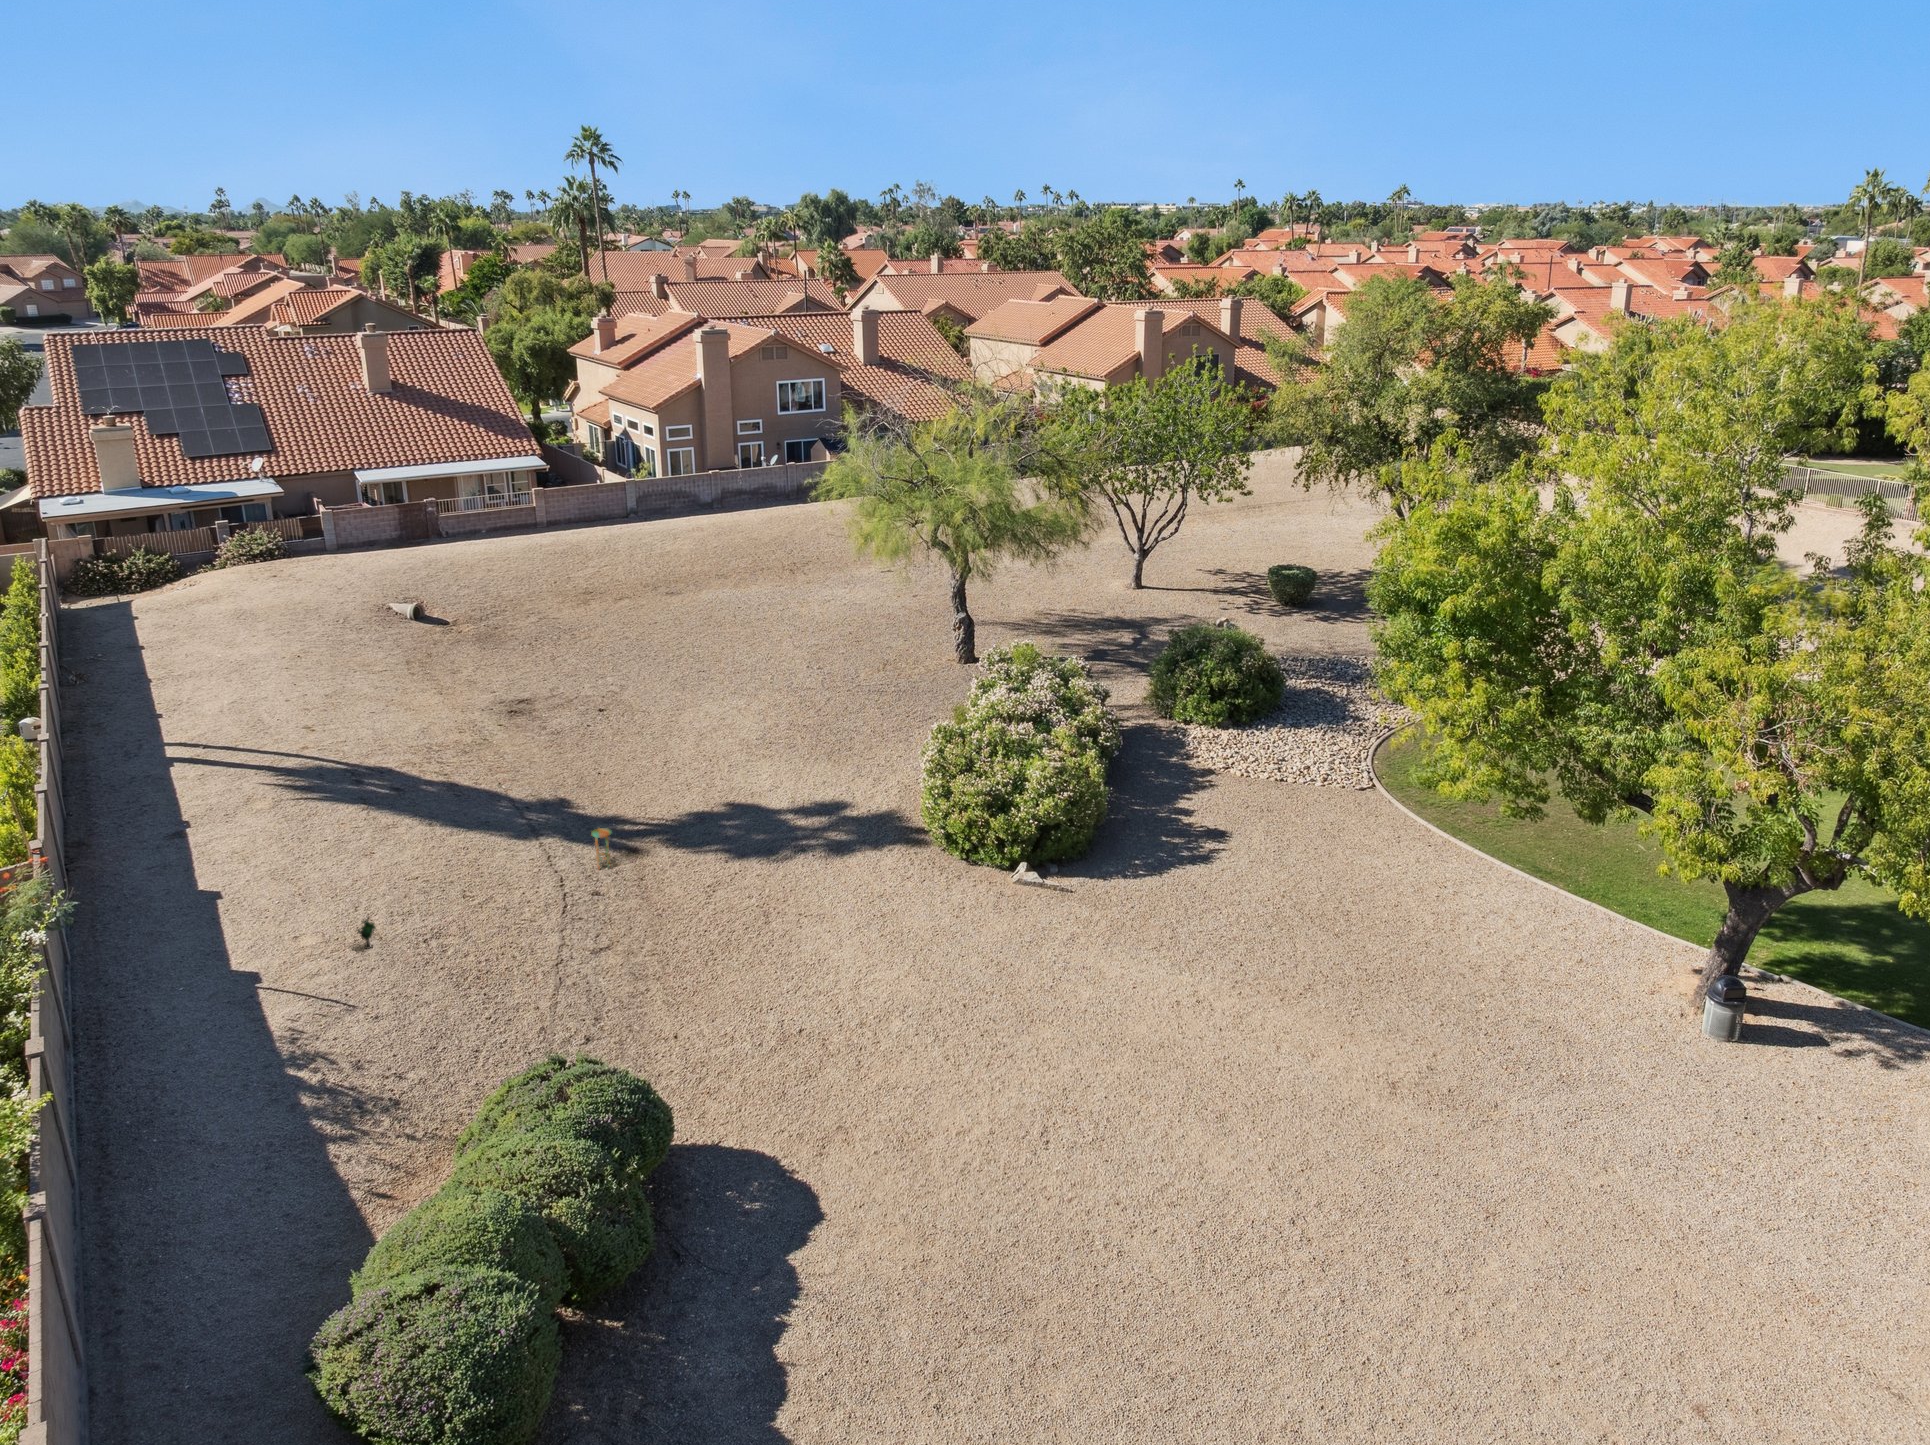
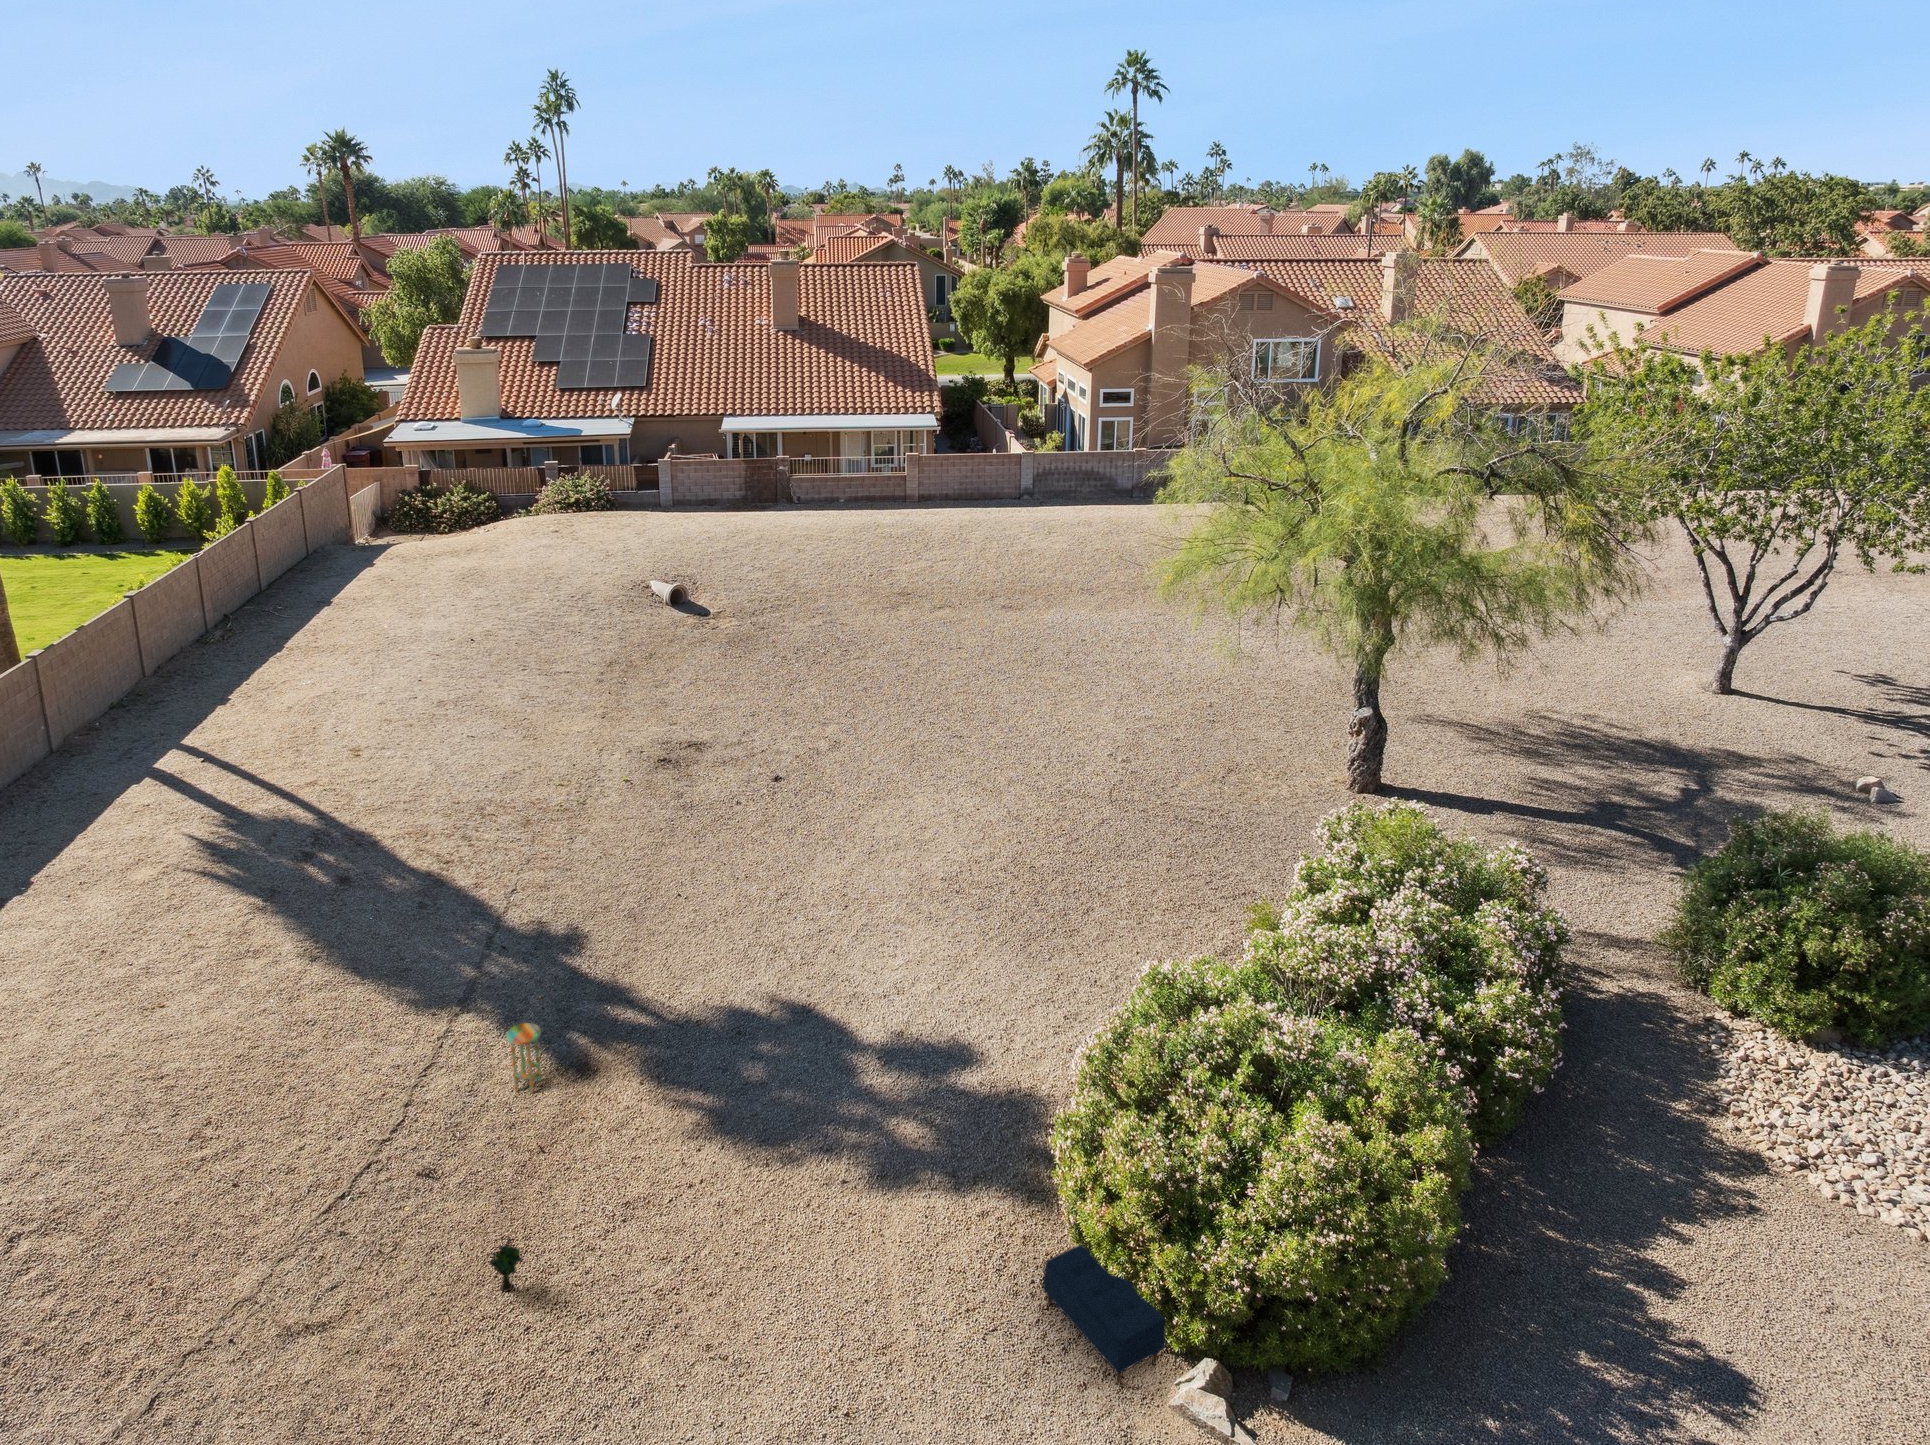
bench: none [939,844,1002,891] -> present [1043,1245,1166,1385]
decorative plant: present [358,919,376,949] -> present [489,1238,523,1292]

